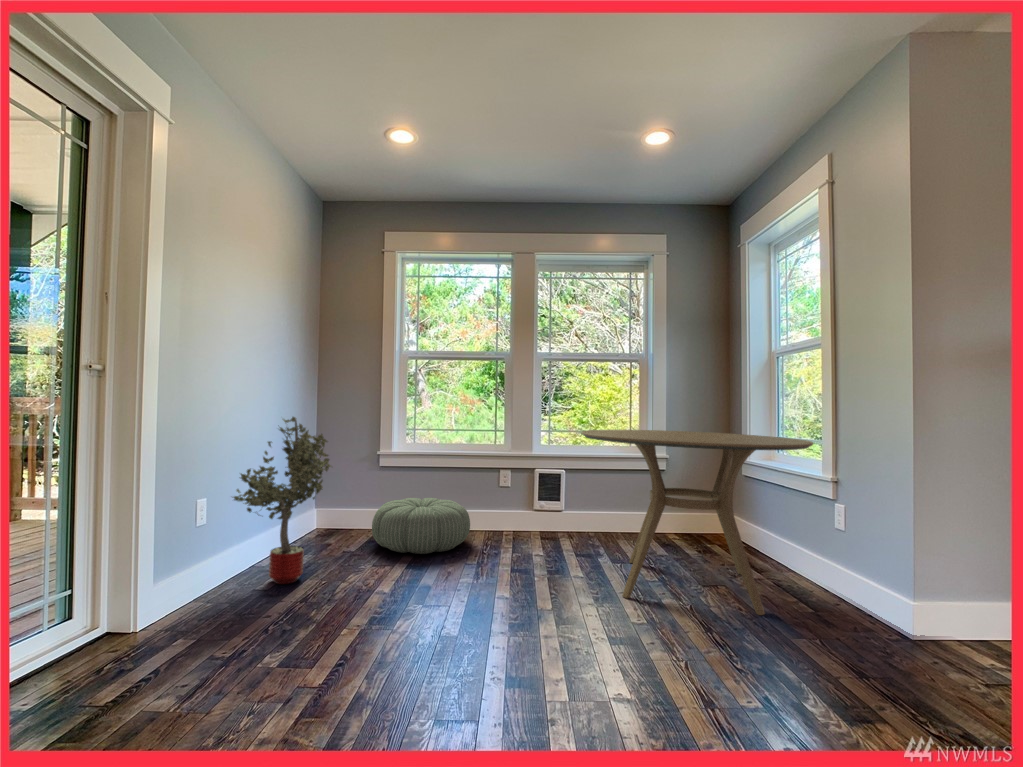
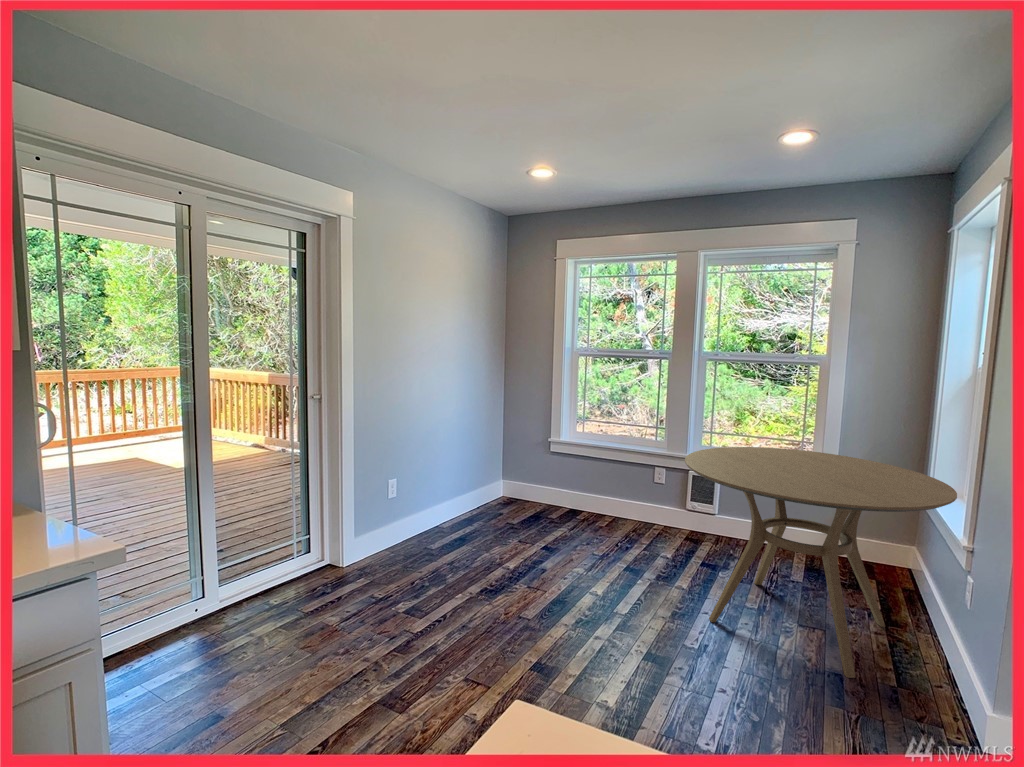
potted tree: present [233,417,331,584] -> none [409,420,488,547]
pouf: present [372,498,470,554] -> none [528,485,612,538]

